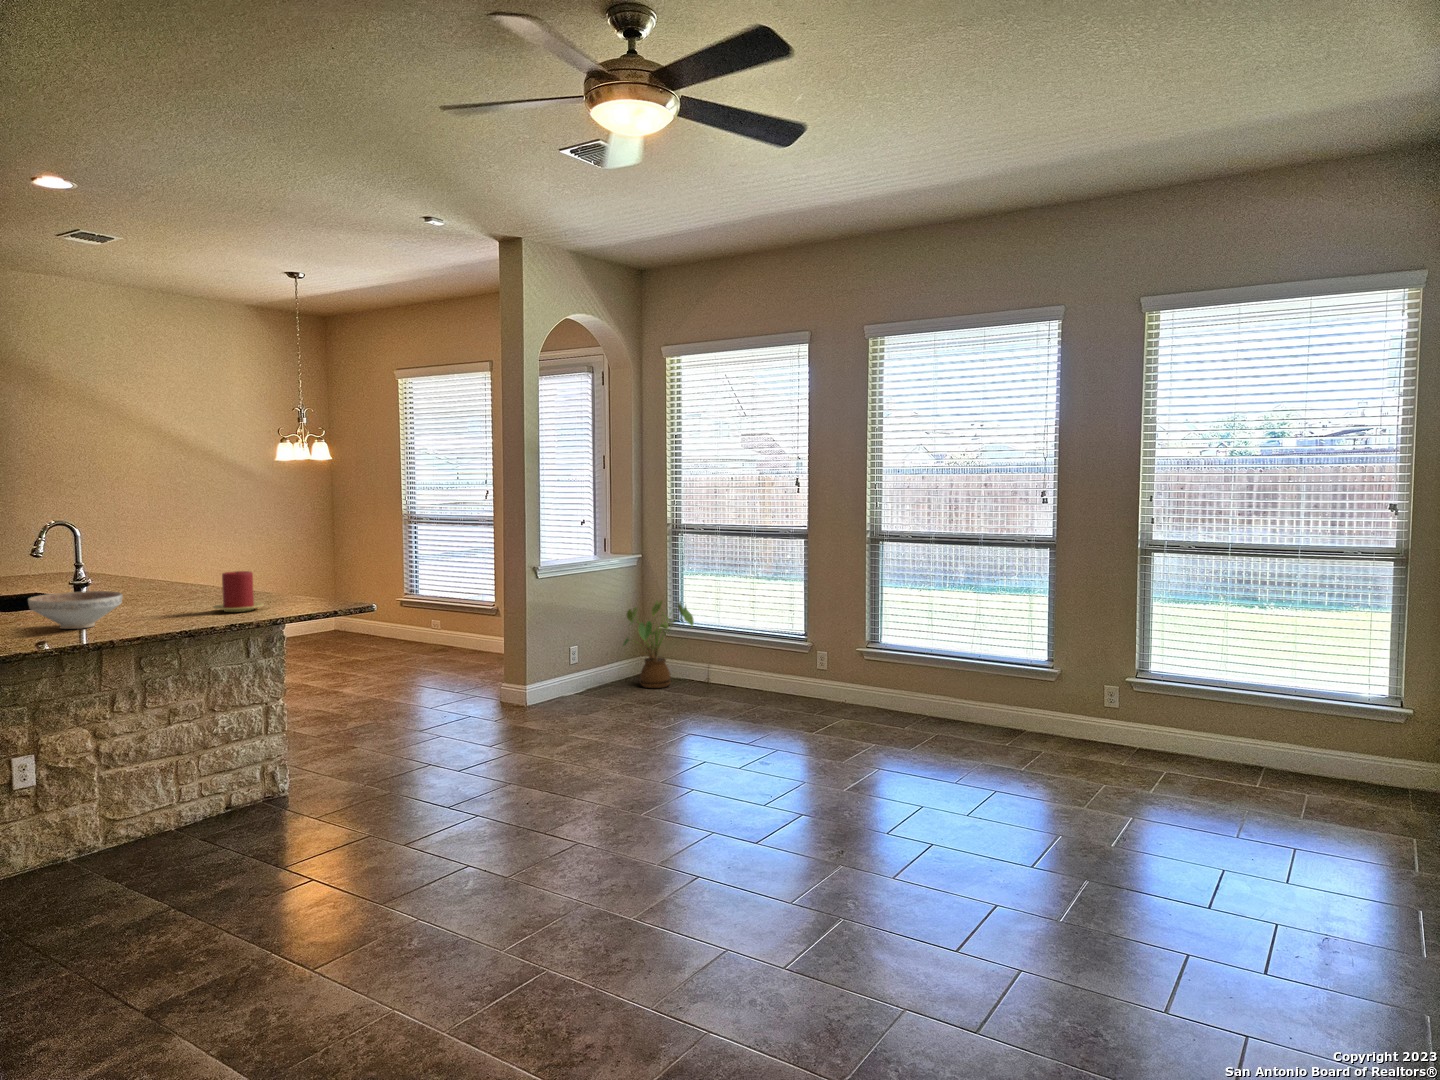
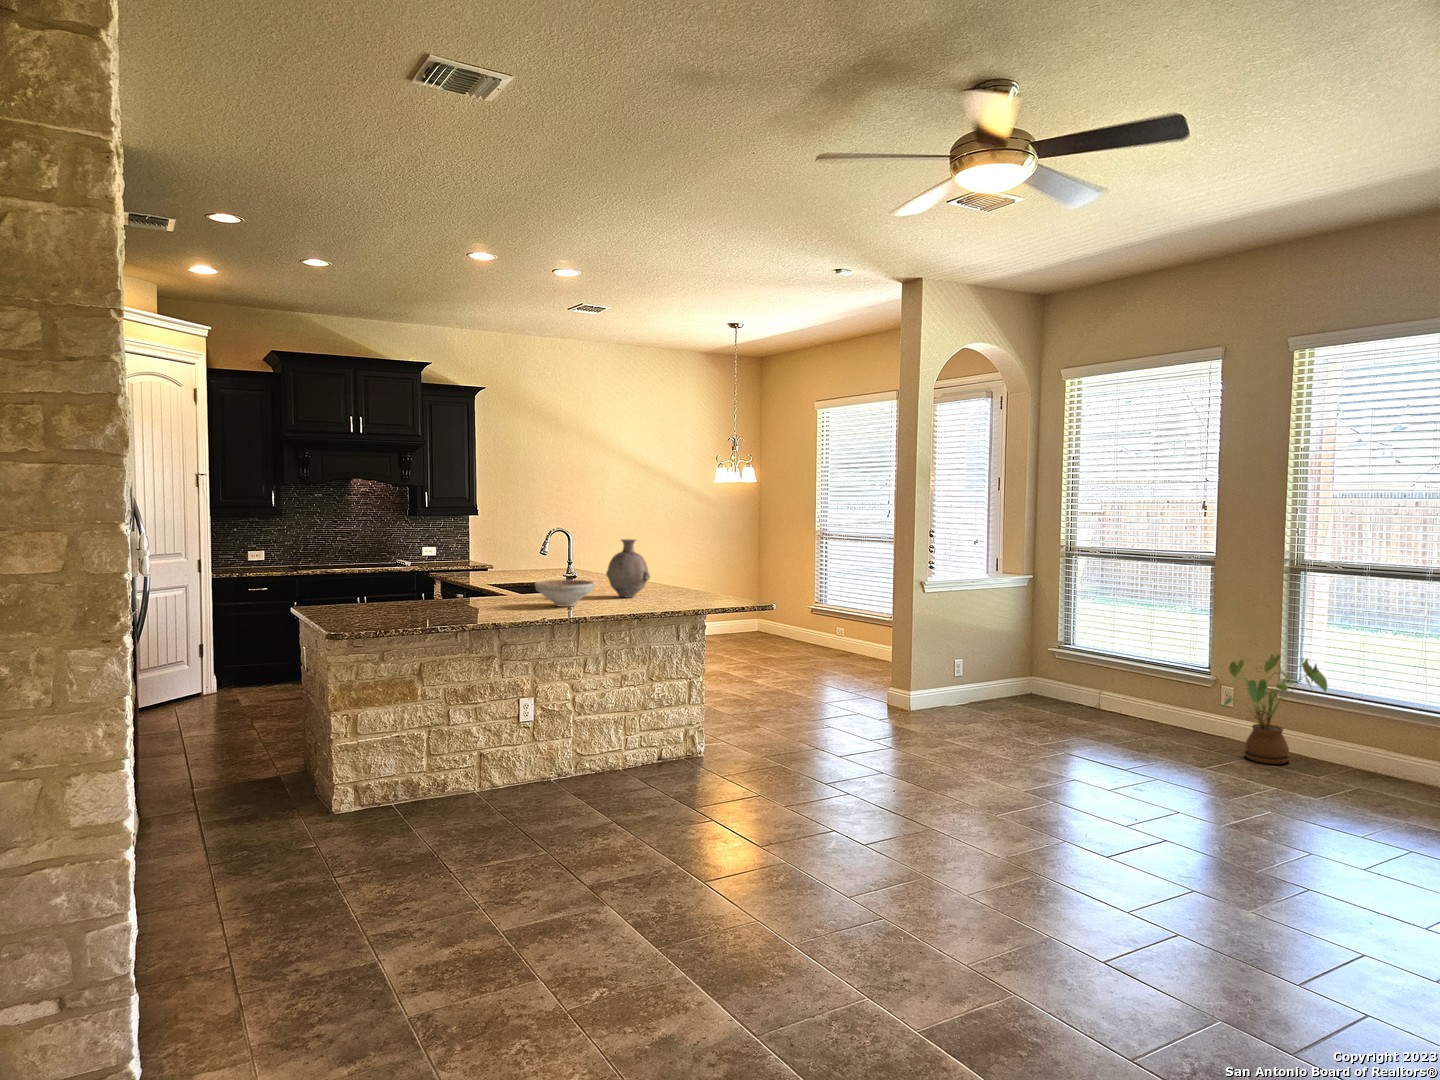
vase: none [138,534,204,609] -> present [606,539,650,598]
candle: present [213,571,263,612] -> none [655,570,691,602]
house plant: present [623,601,694,688] -> present [1224,655,1327,764]

